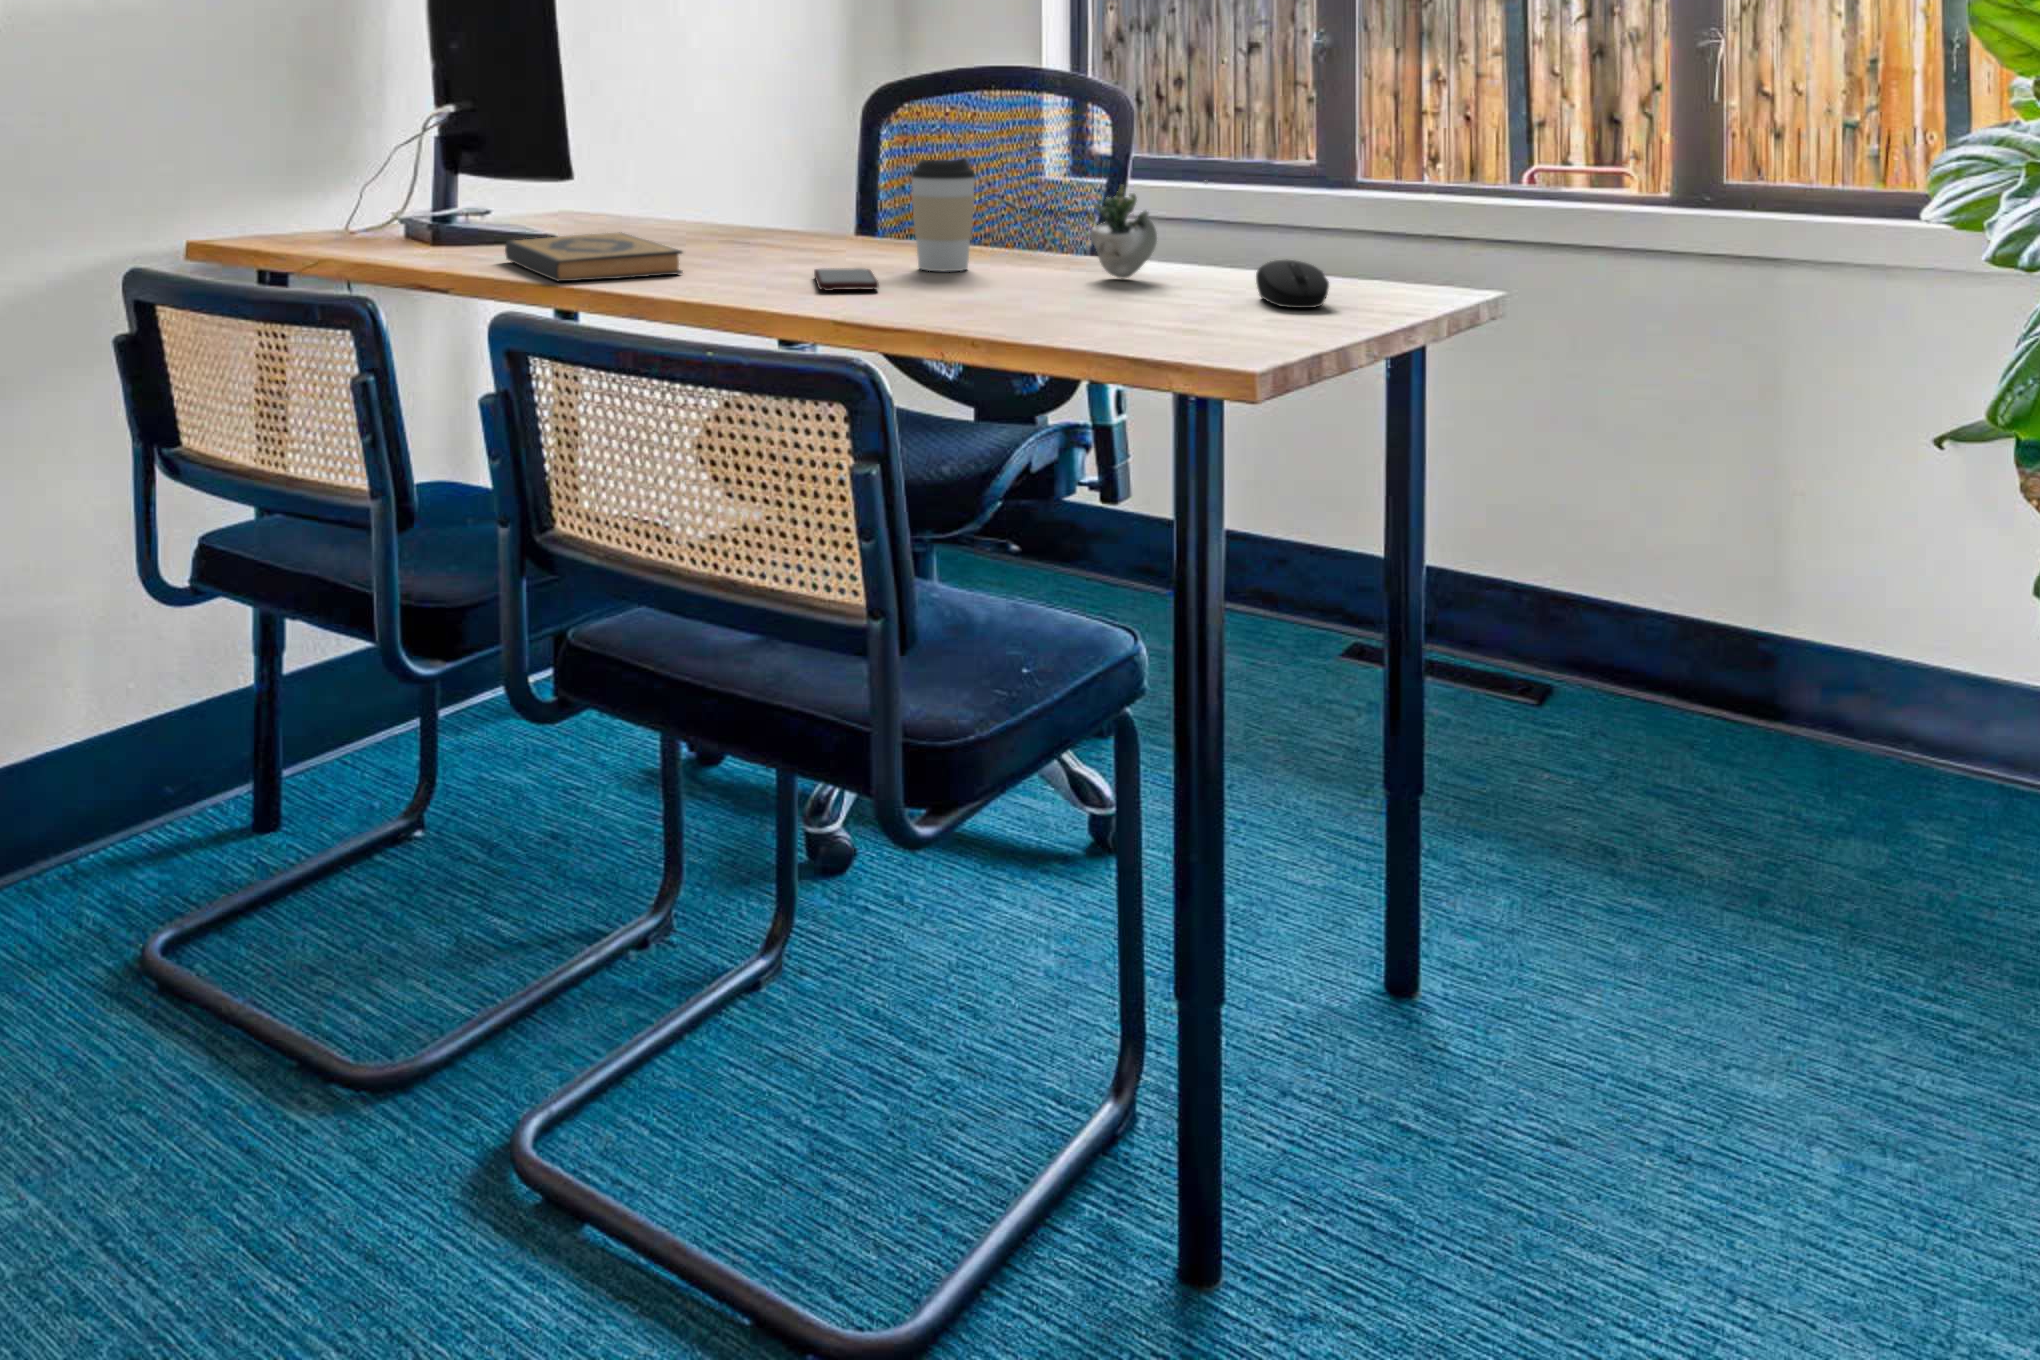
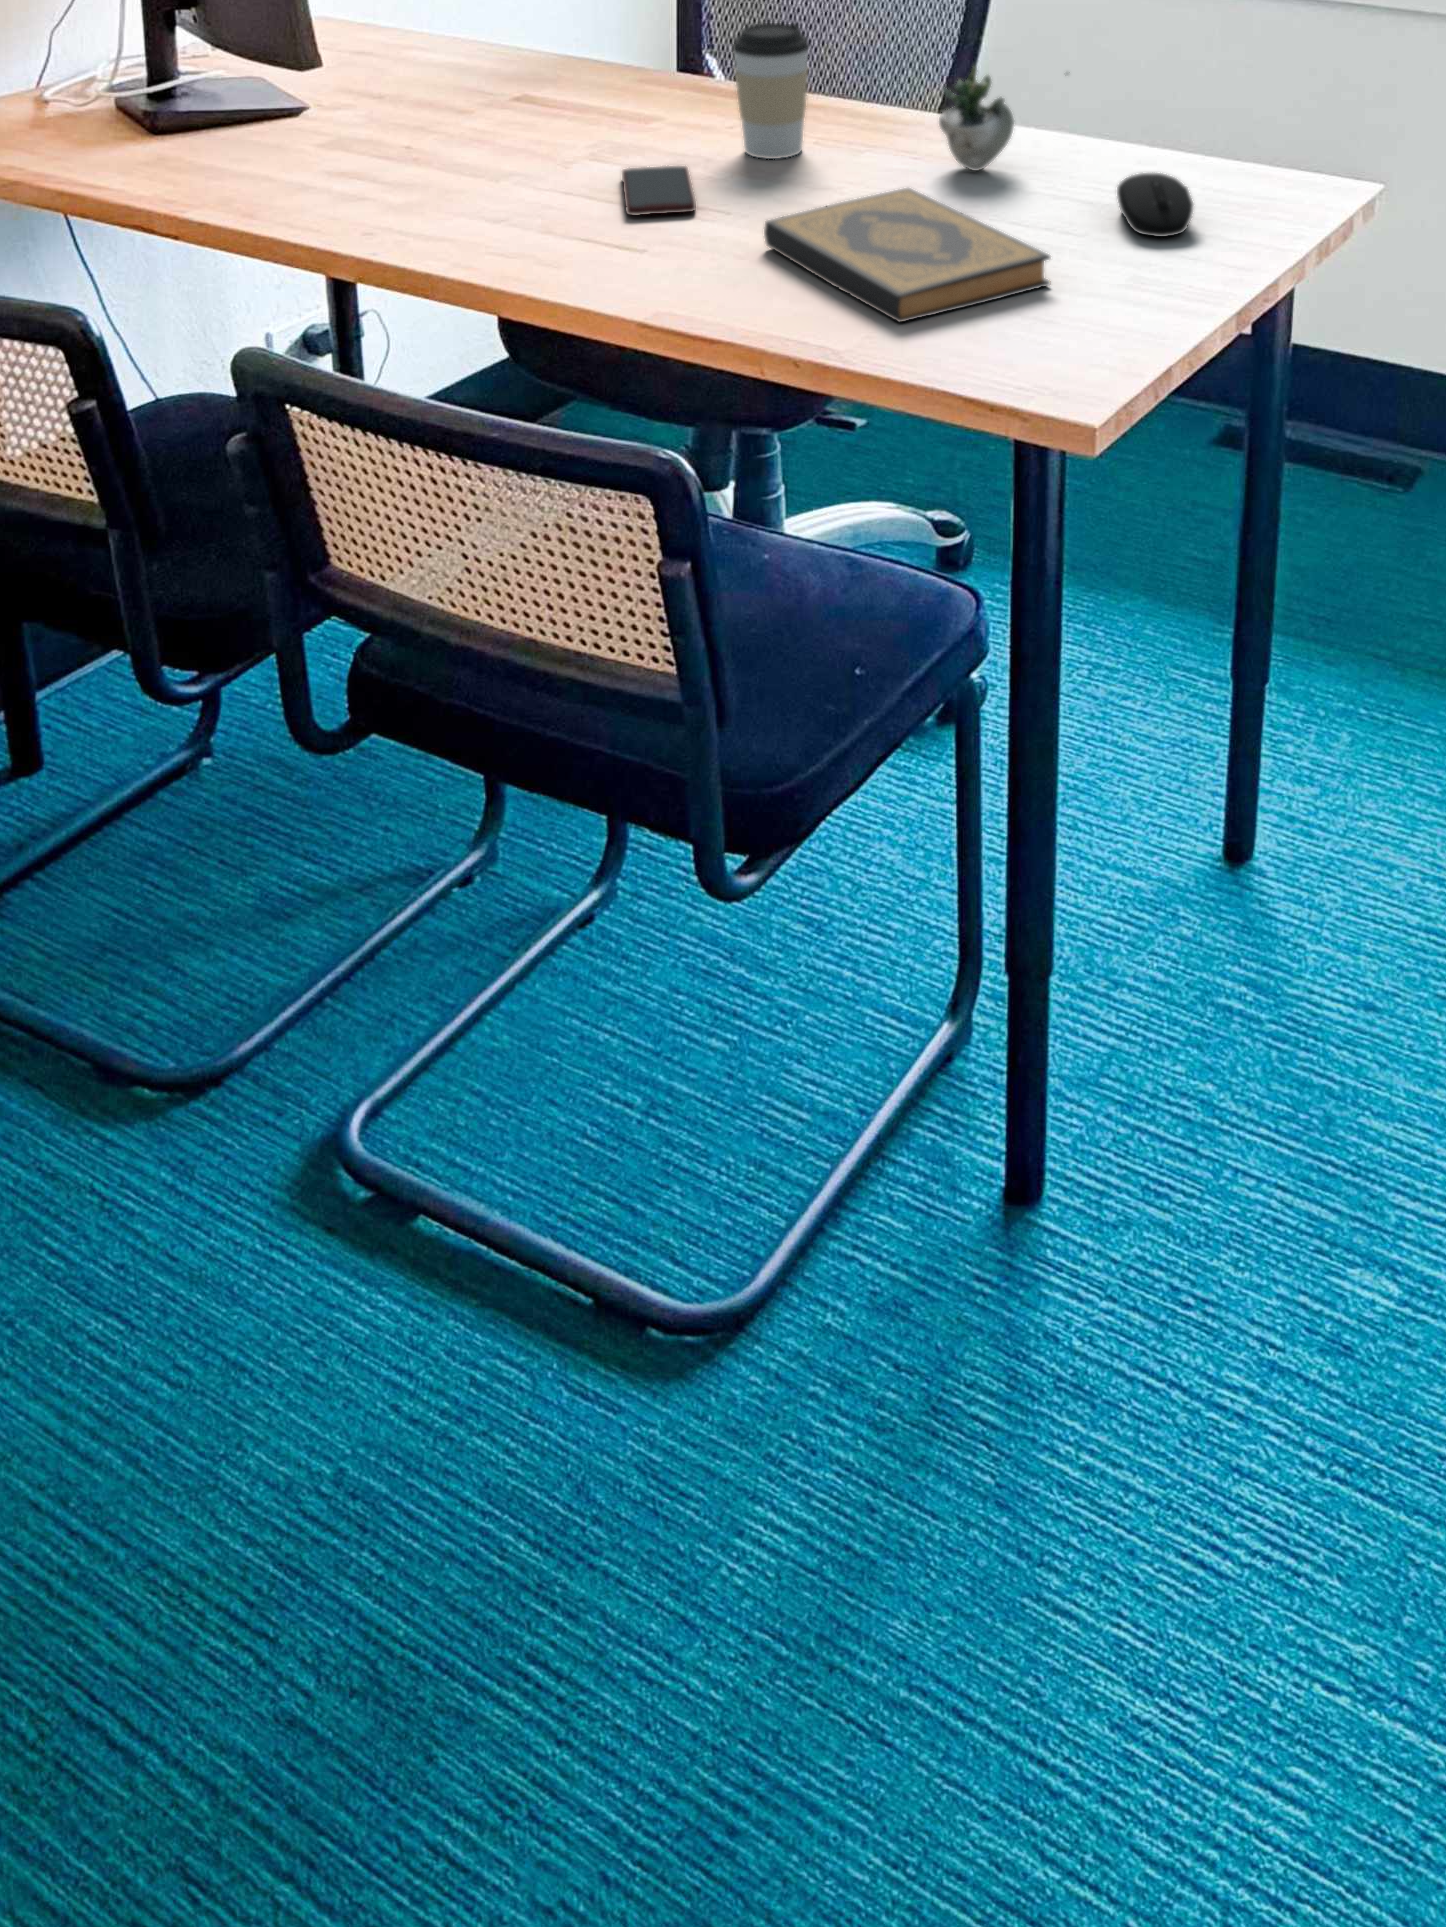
hardback book: present [505,233,682,281] -> present [764,188,1050,322]

